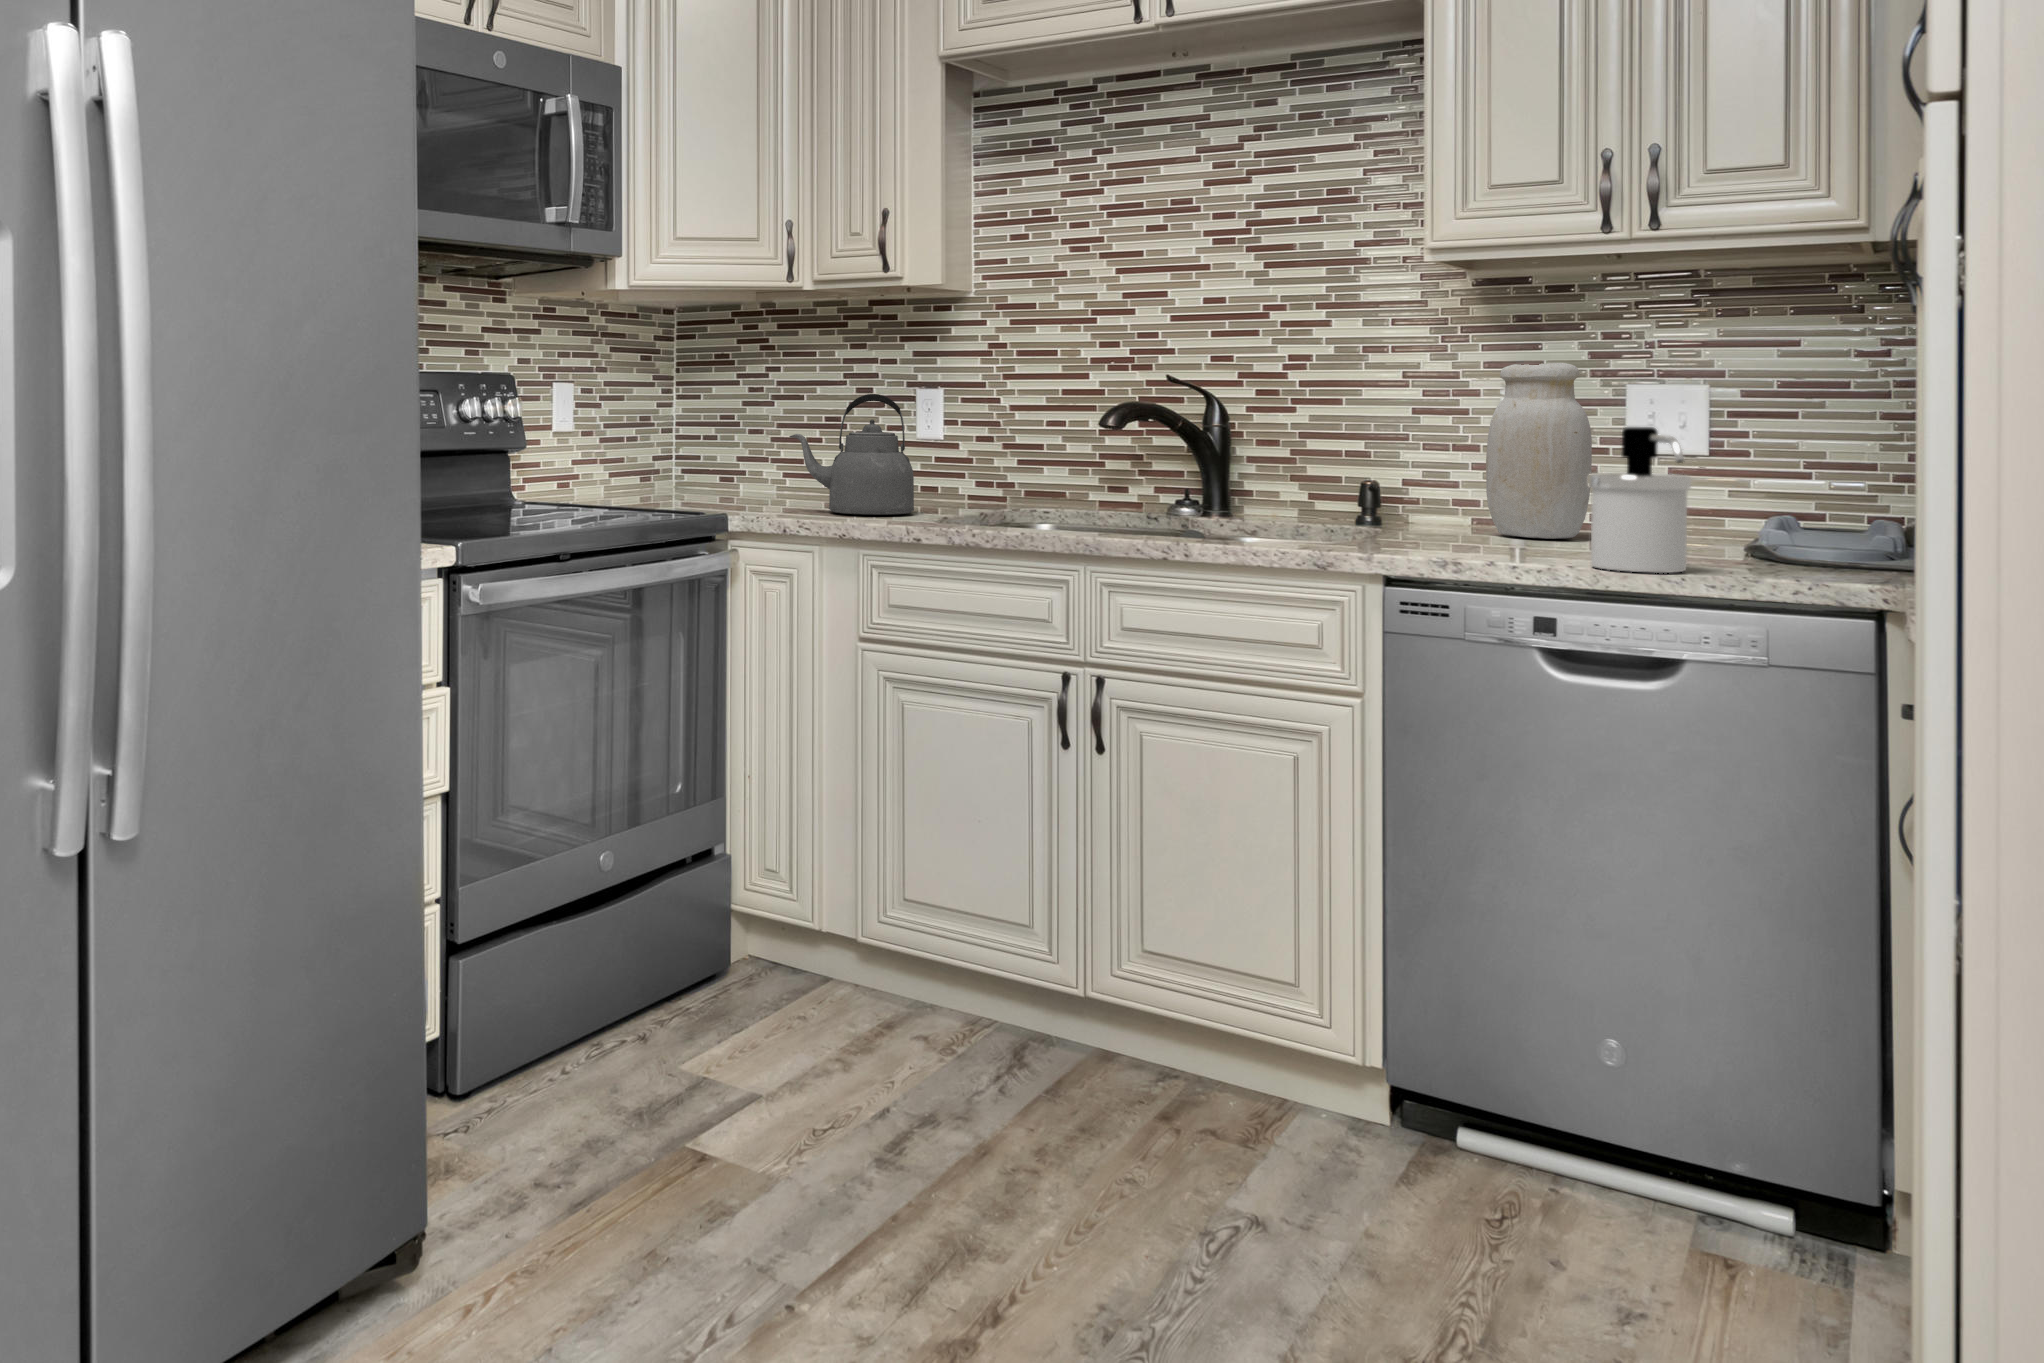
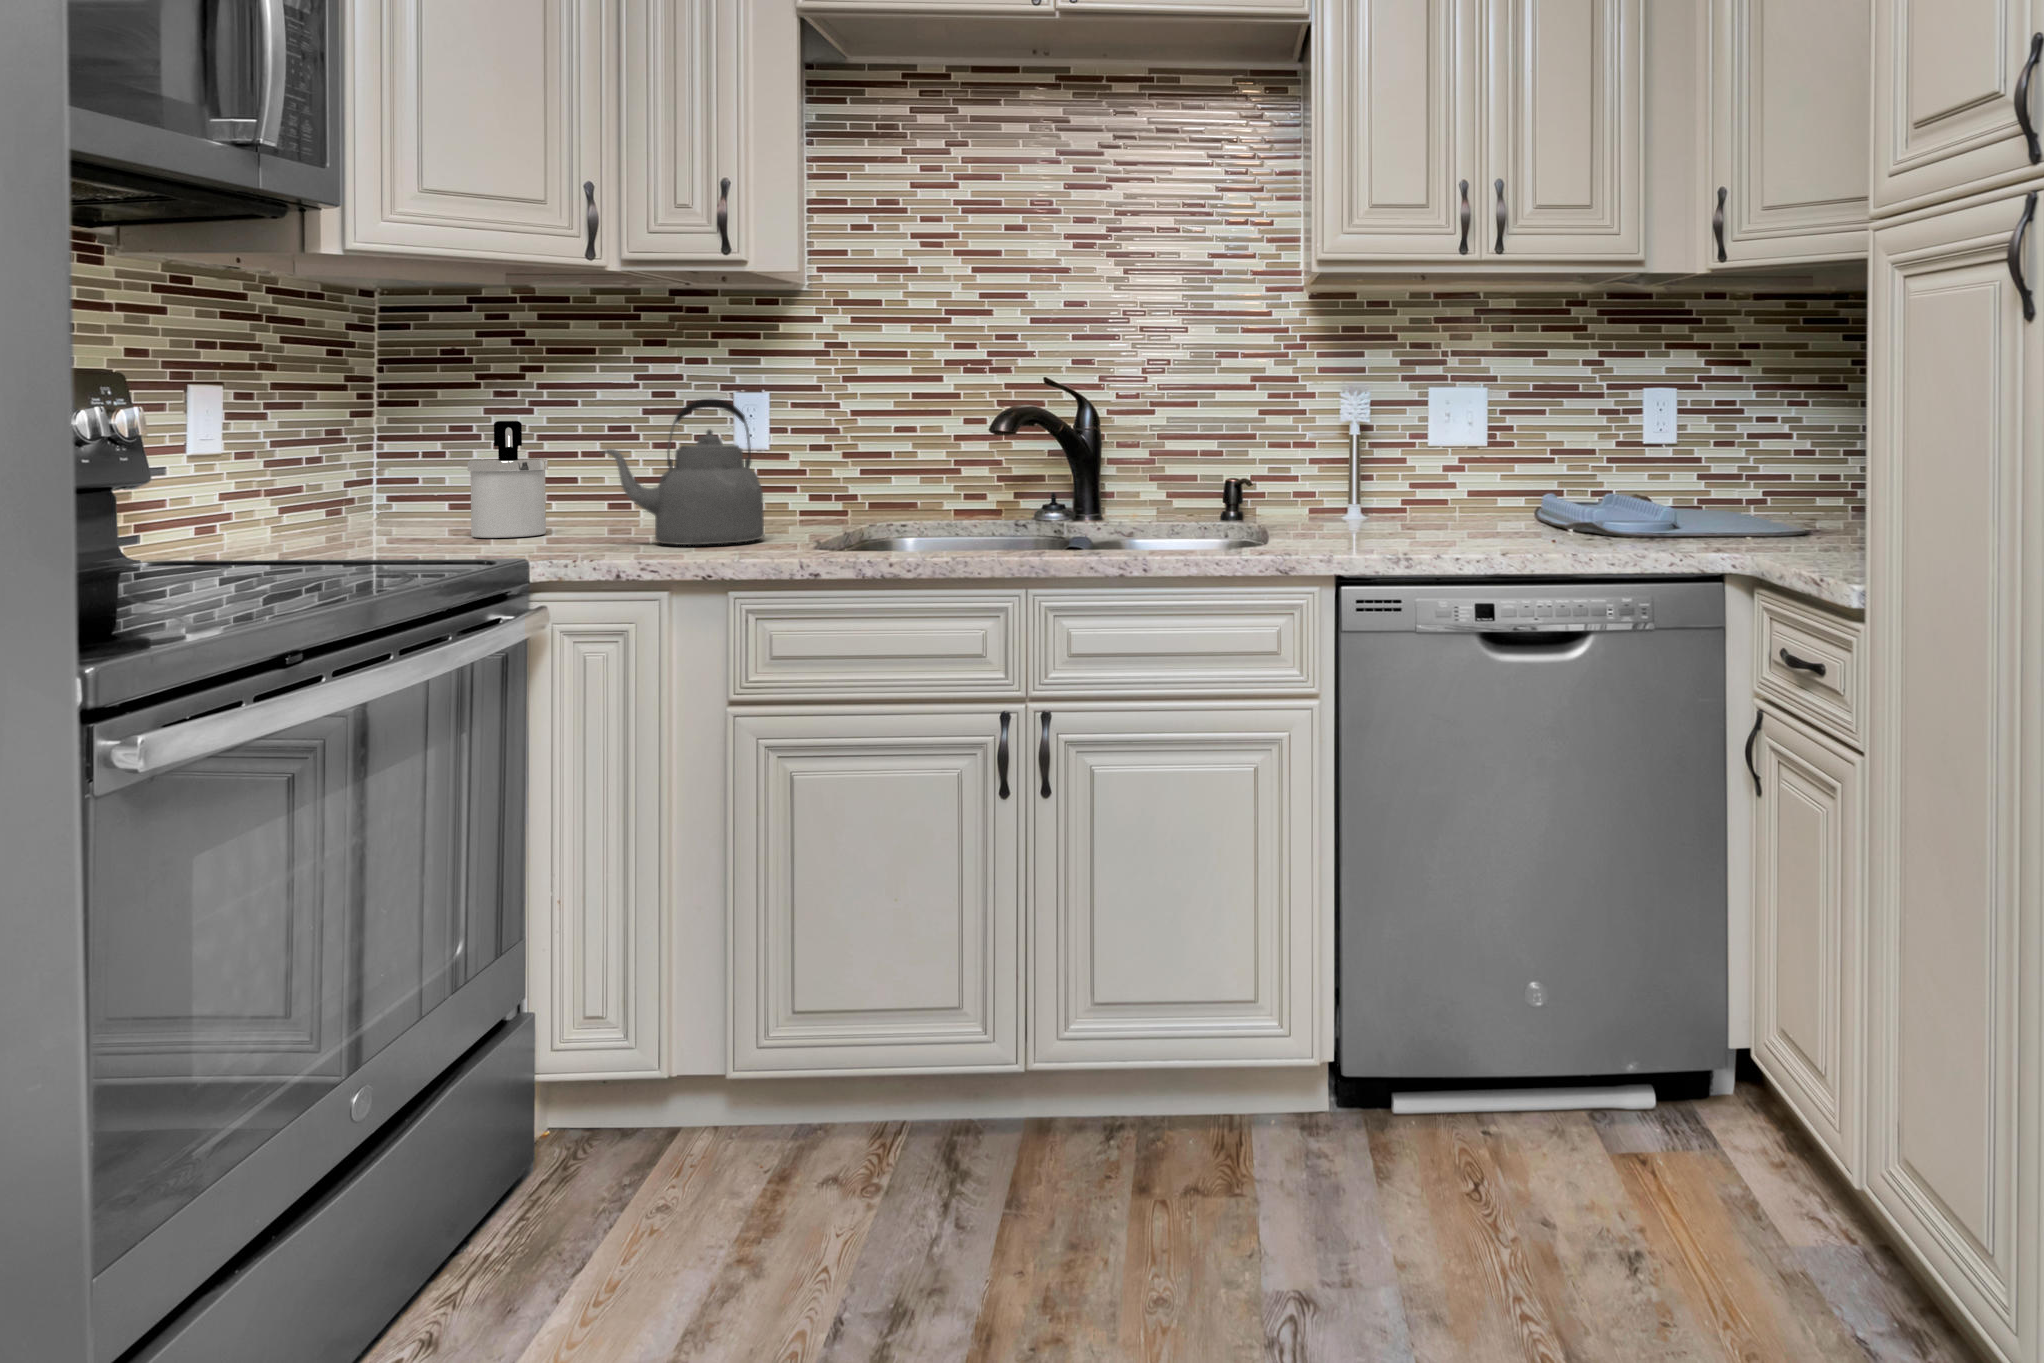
jar: present [1486,363,1592,539] -> none [1324,369,1406,525]
soap dispenser: present [1589,427,1691,573] -> present [468,421,548,538]

